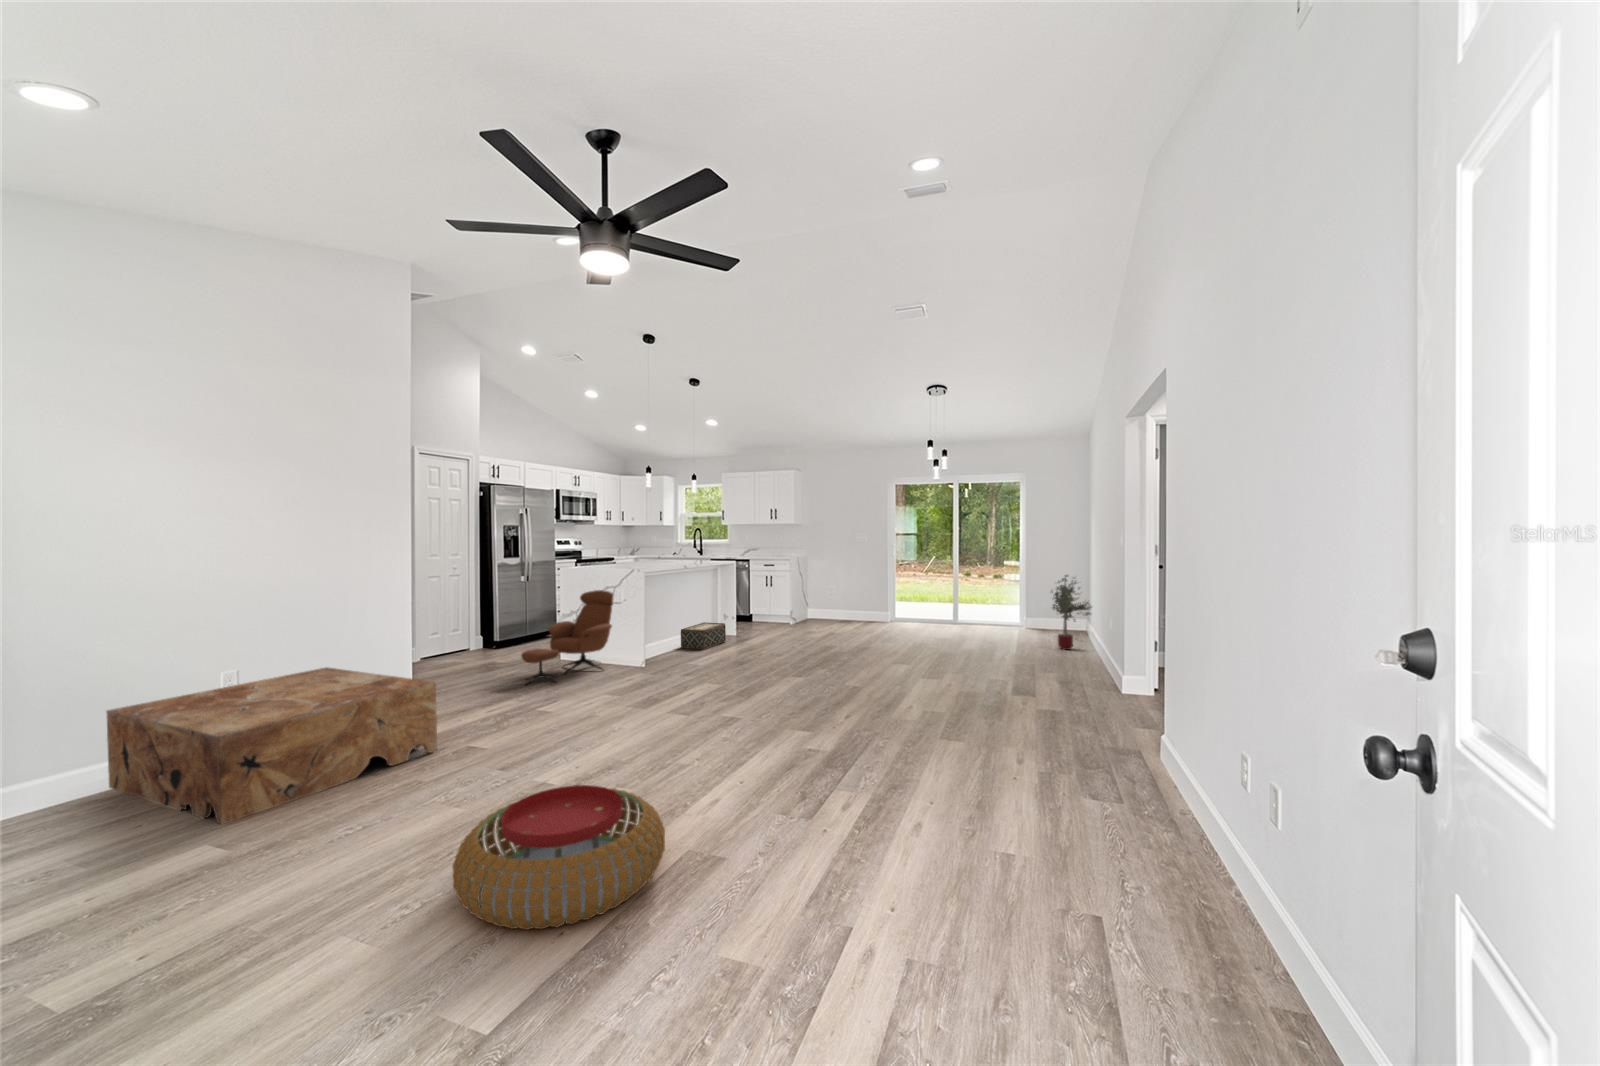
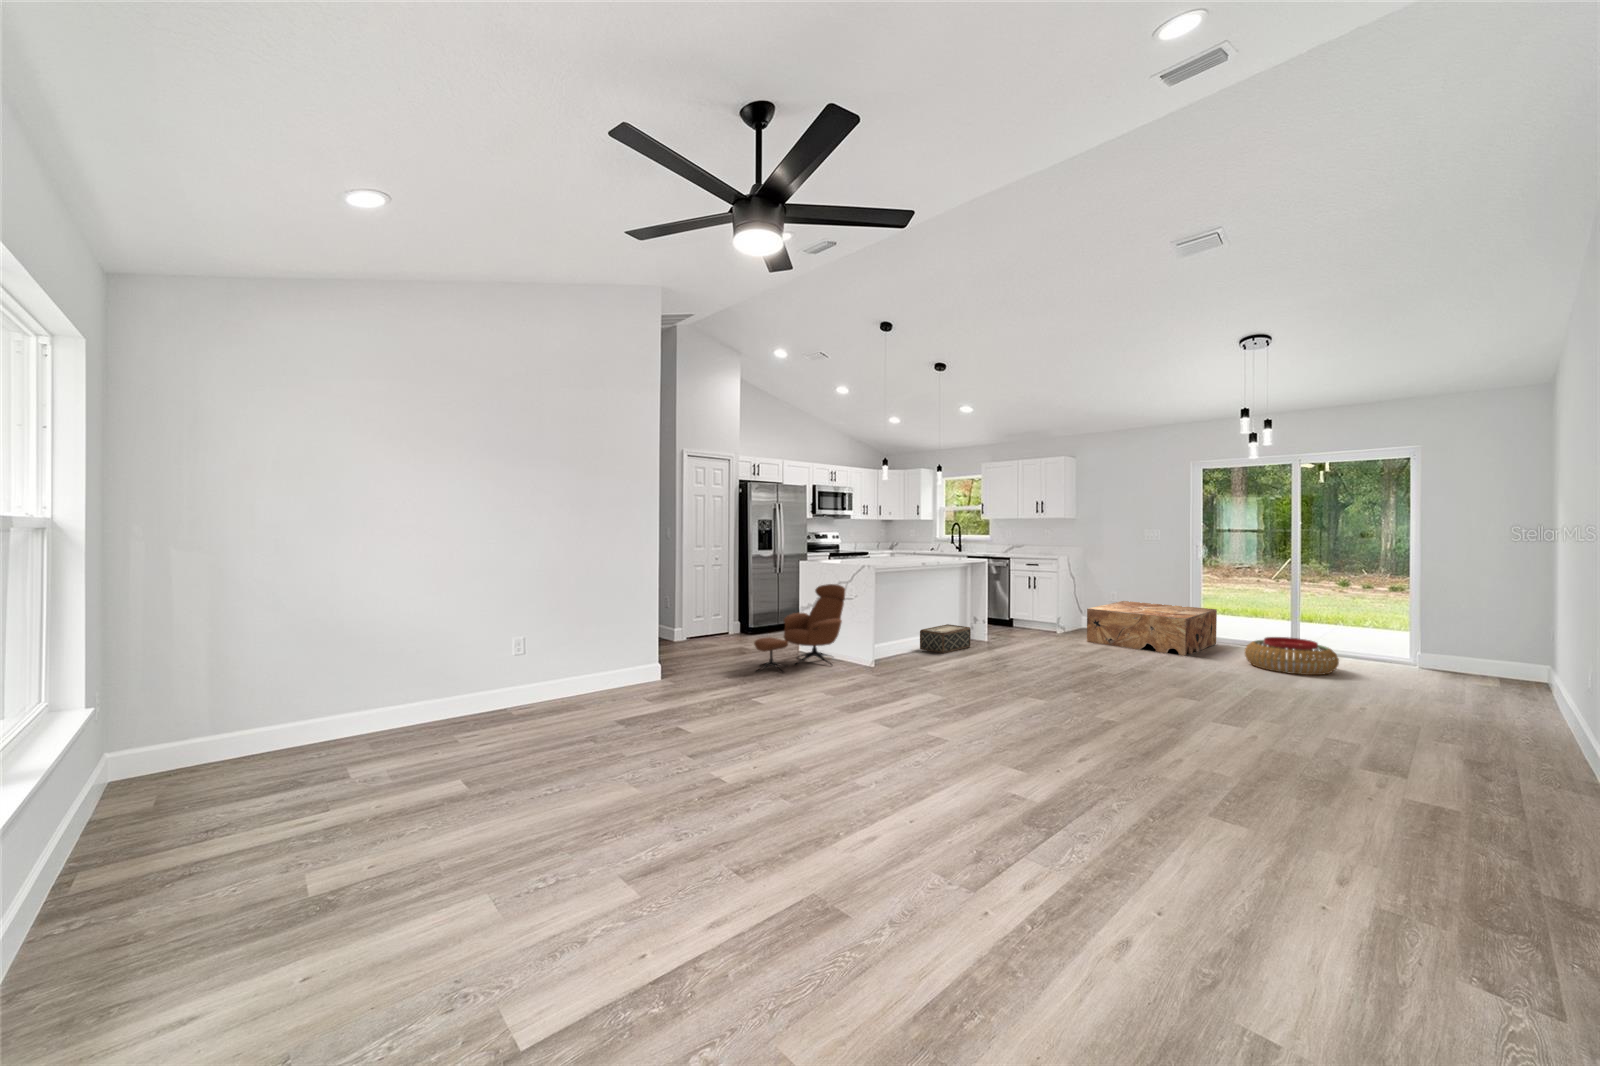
potted tree: present [1051,575,1091,650] -> none [1434,598,1520,707]
coffee table: present [107,667,437,824] -> present [1087,601,1217,656]
pouf: present [452,785,665,930] -> present [1245,637,1339,675]

